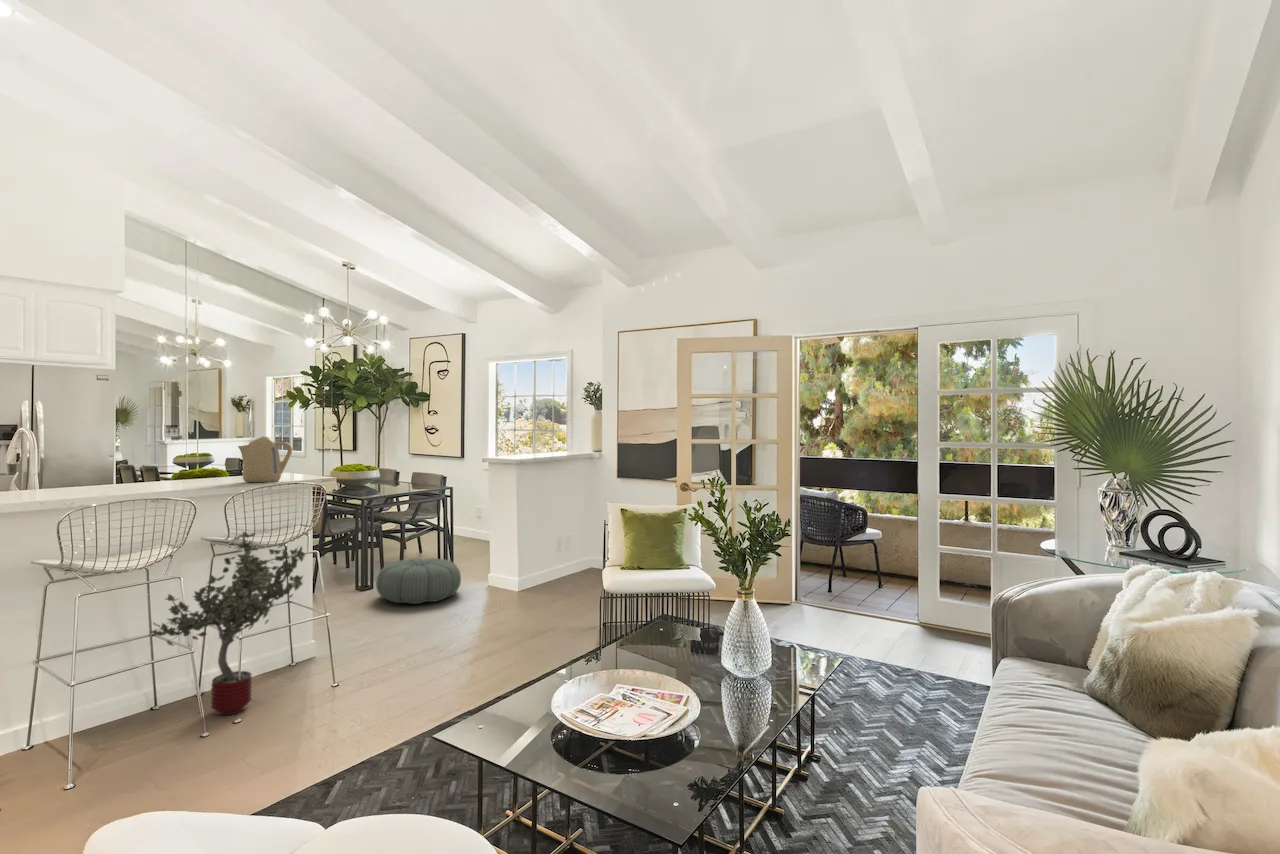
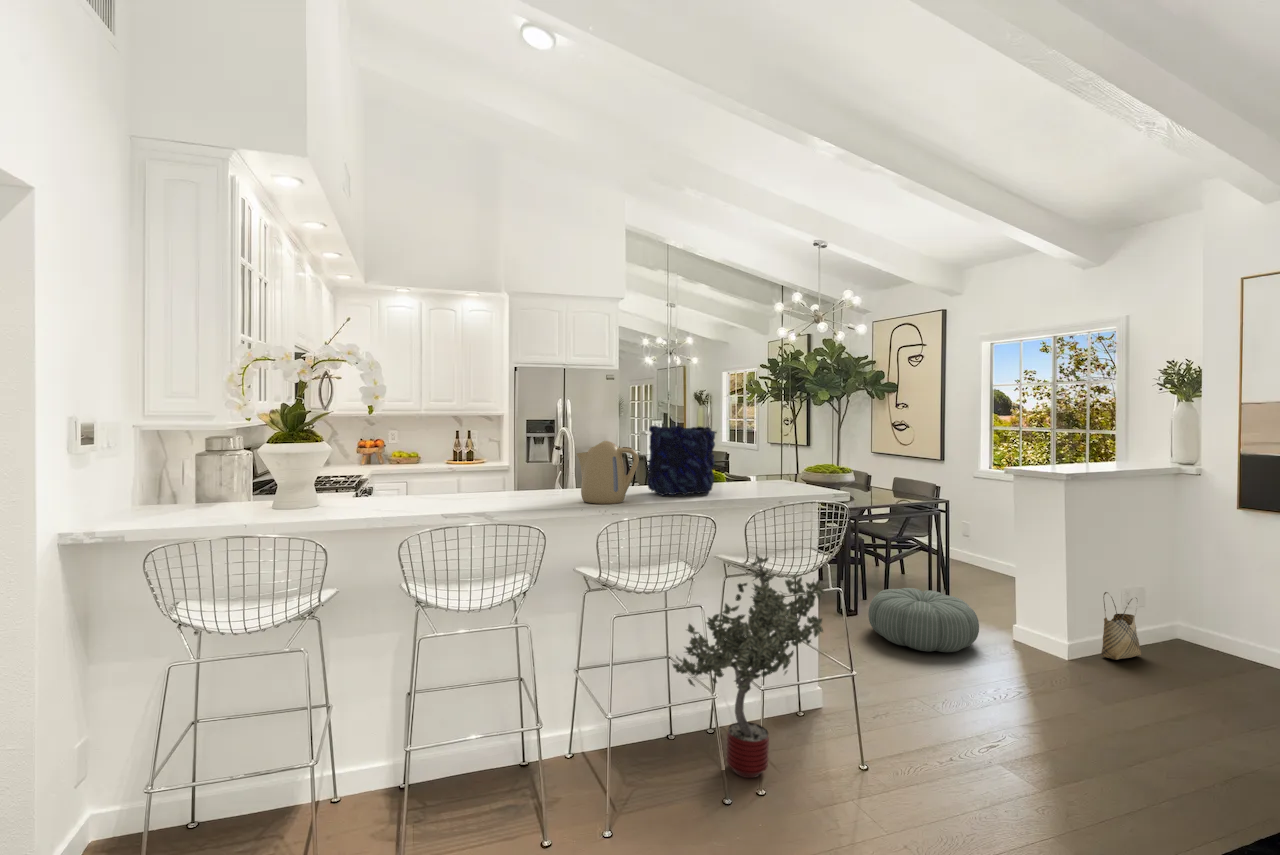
vase: none [130,425,207,489] -> present [648,426,715,495]
kettle: present [238,436,292,482] -> present [577,441,639,504]
woven basket: none [541,541,565,586] -> present [1101,592,1141,660]

